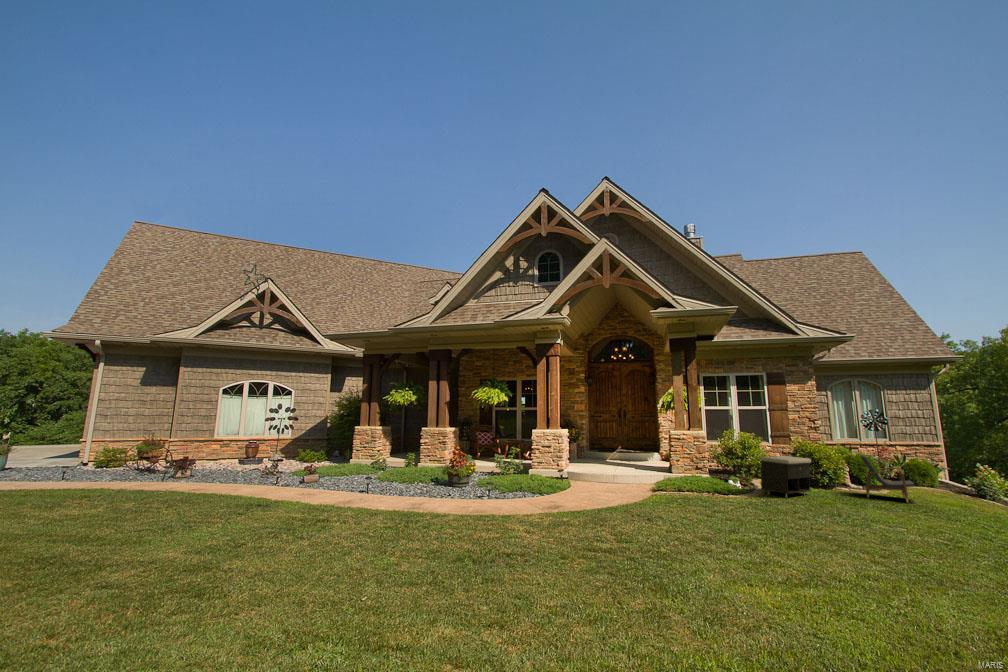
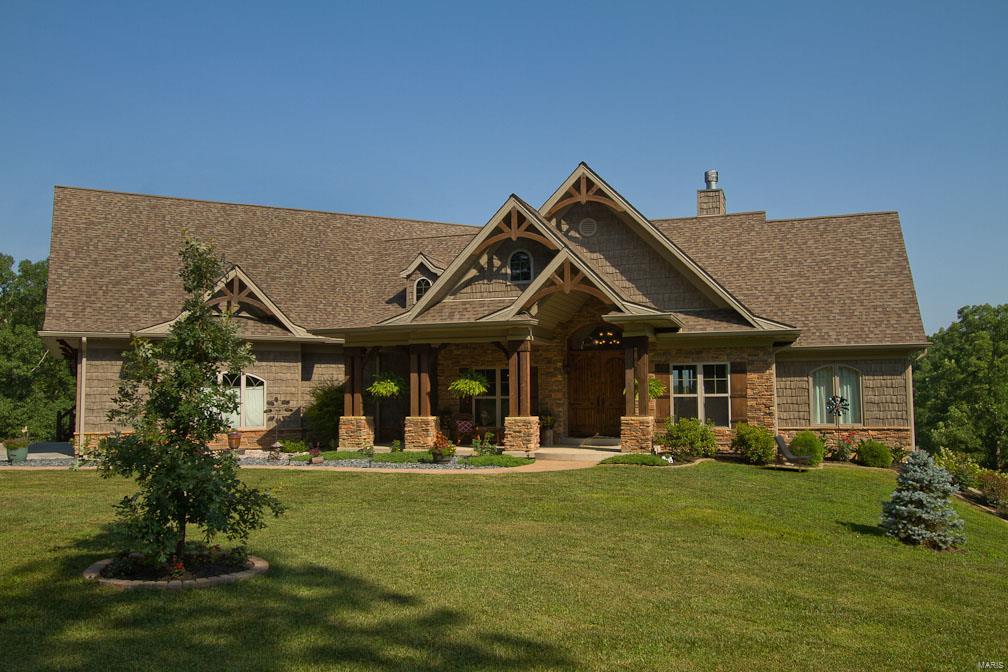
storage bench: present [760,456,811,497] -> none [691,437,733,469]

